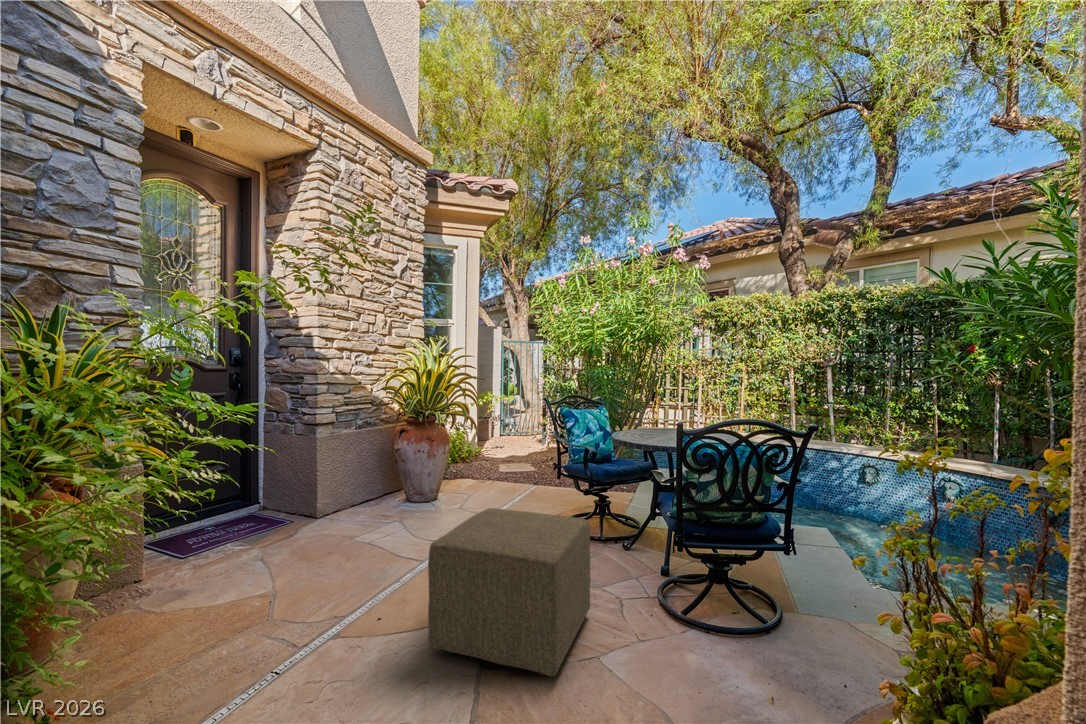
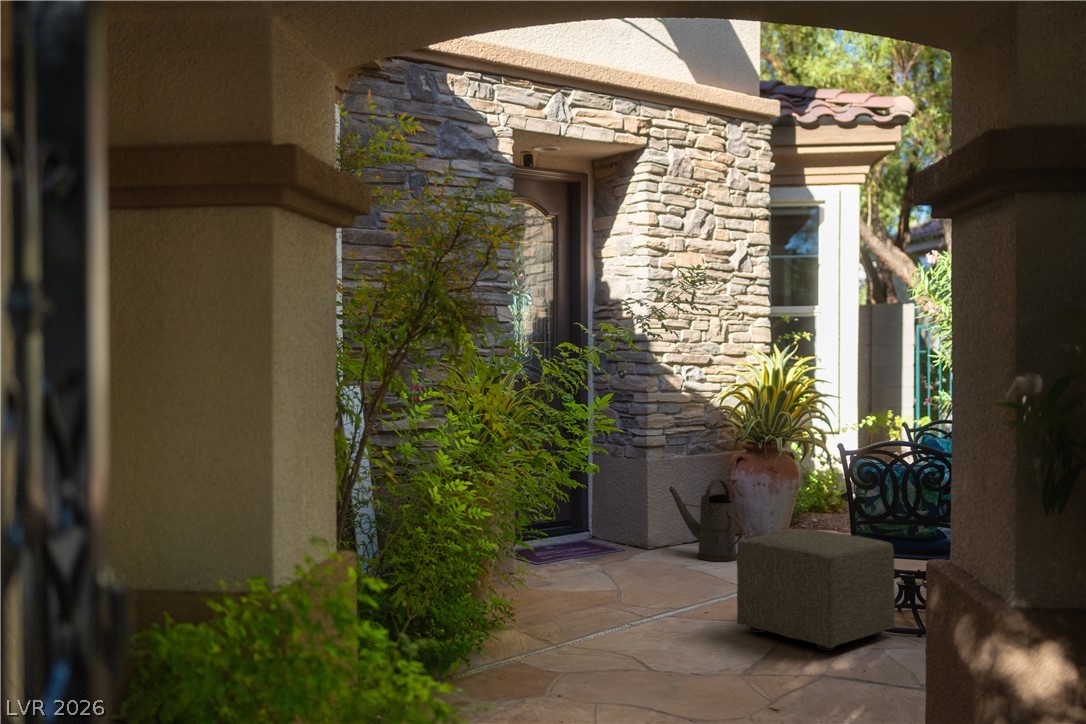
watering can: none [339,451,410,527] -> present [669,479,744,561]

